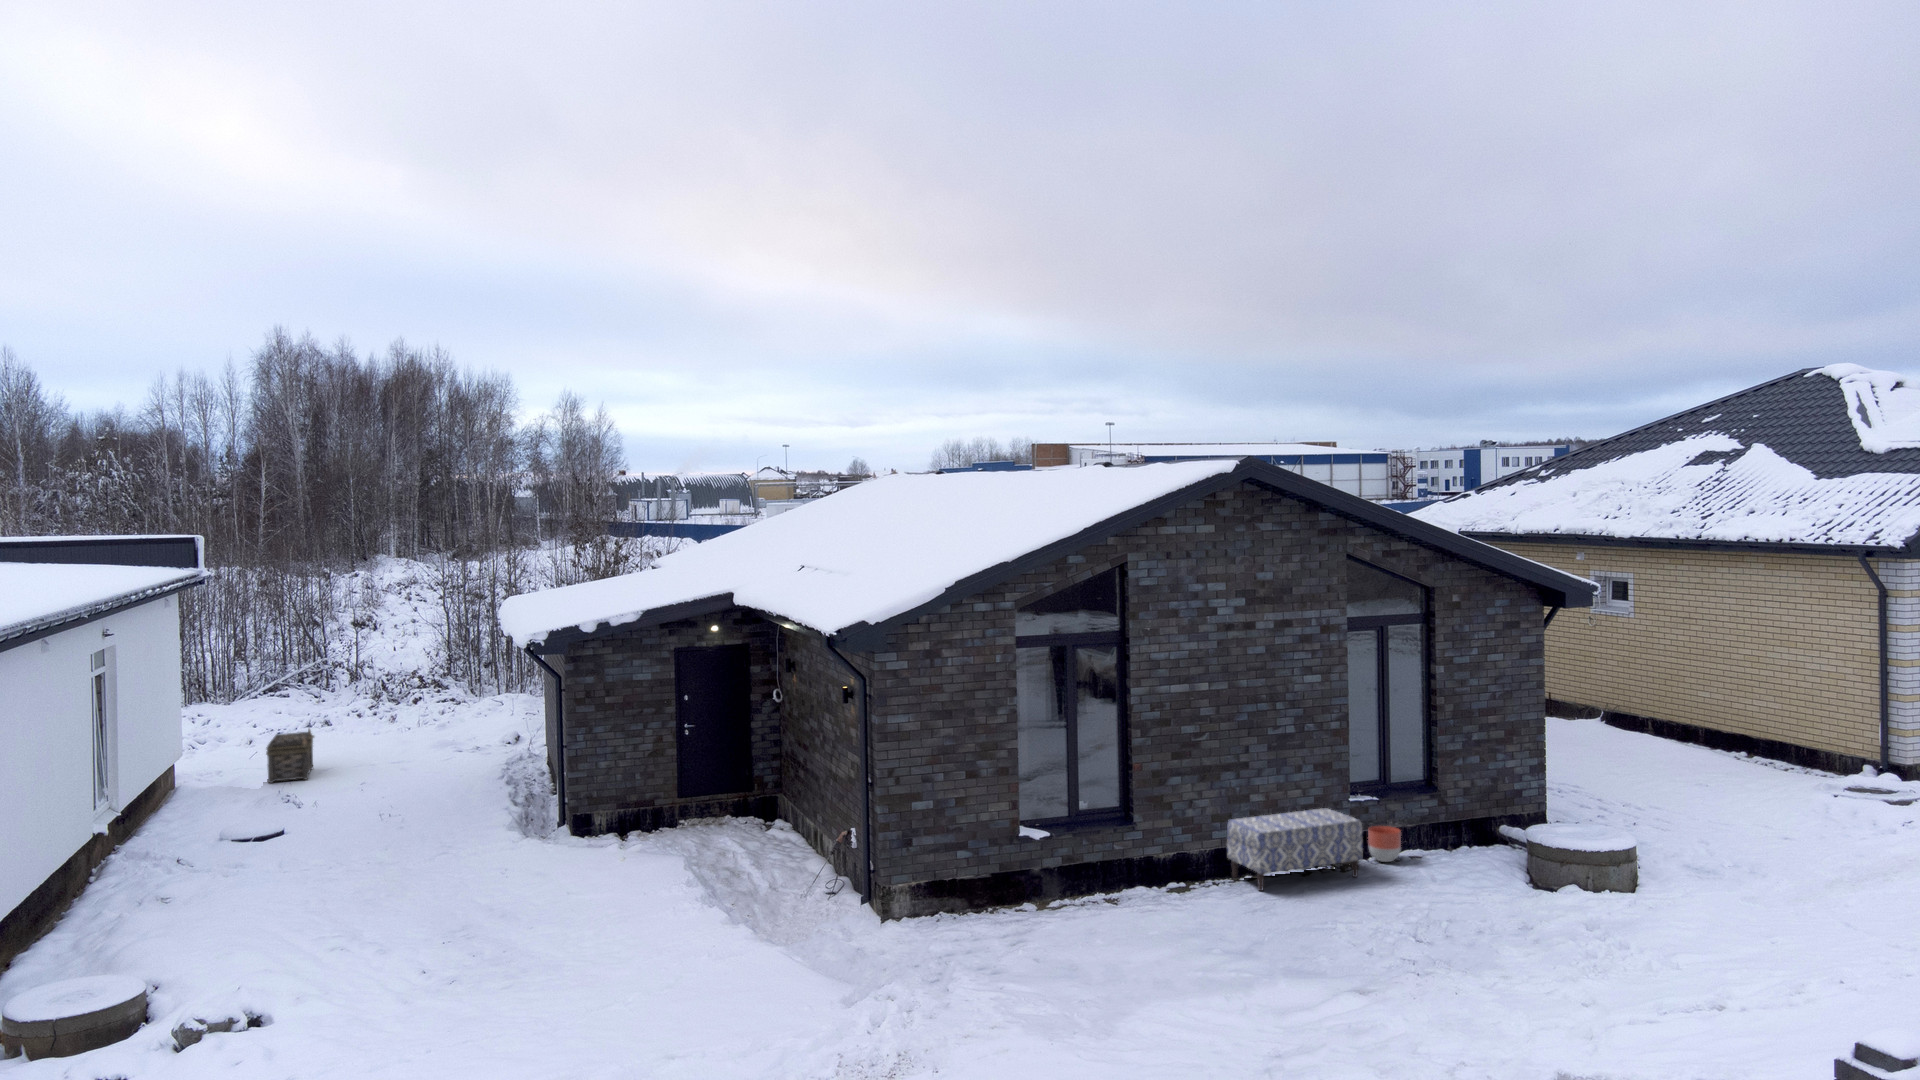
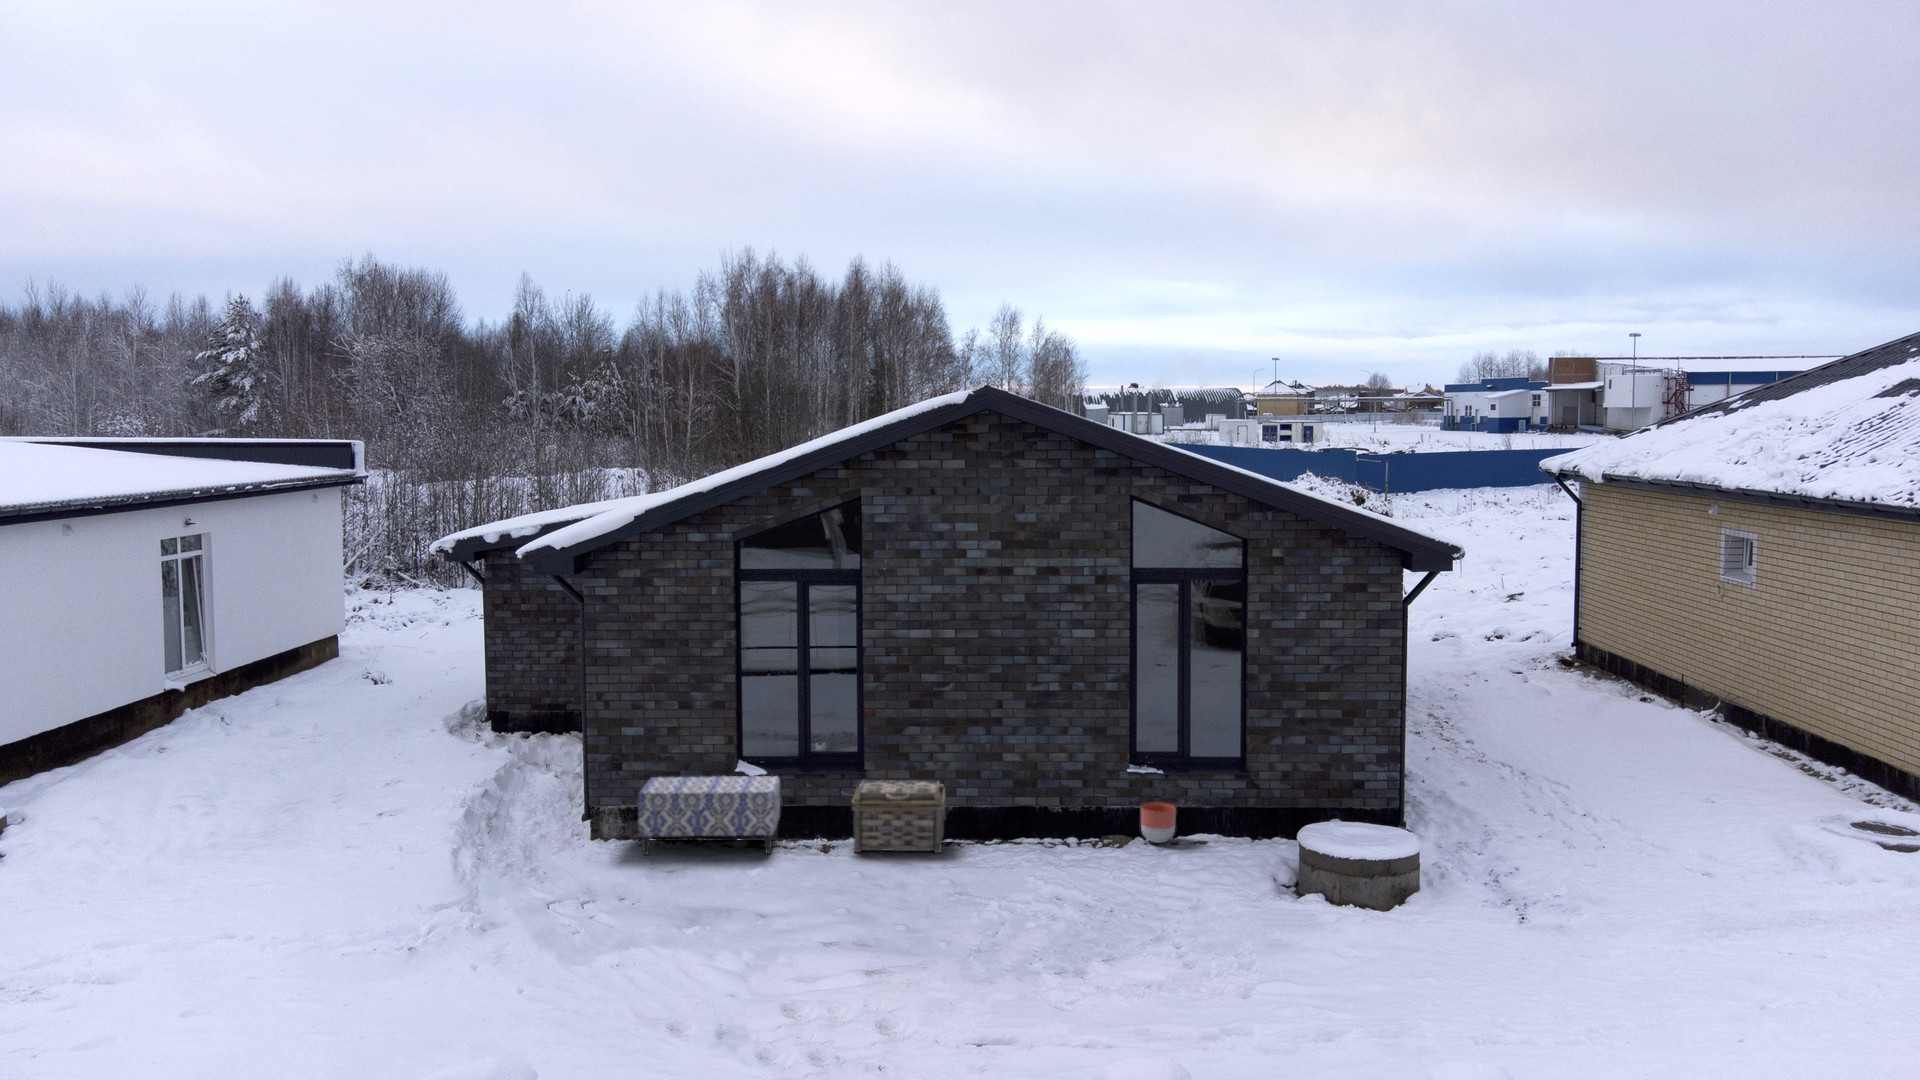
basket: present [266,729,314,783] -> present [852,780,945,853]
bench: present [1227,808,1363,891] -> present [638,776,780,855]

